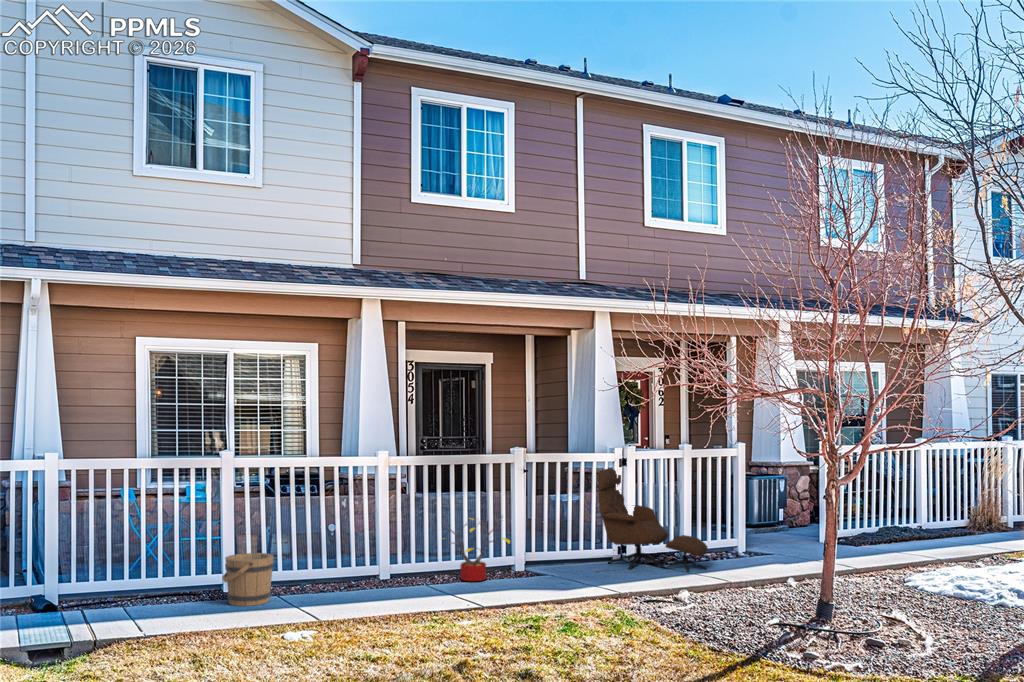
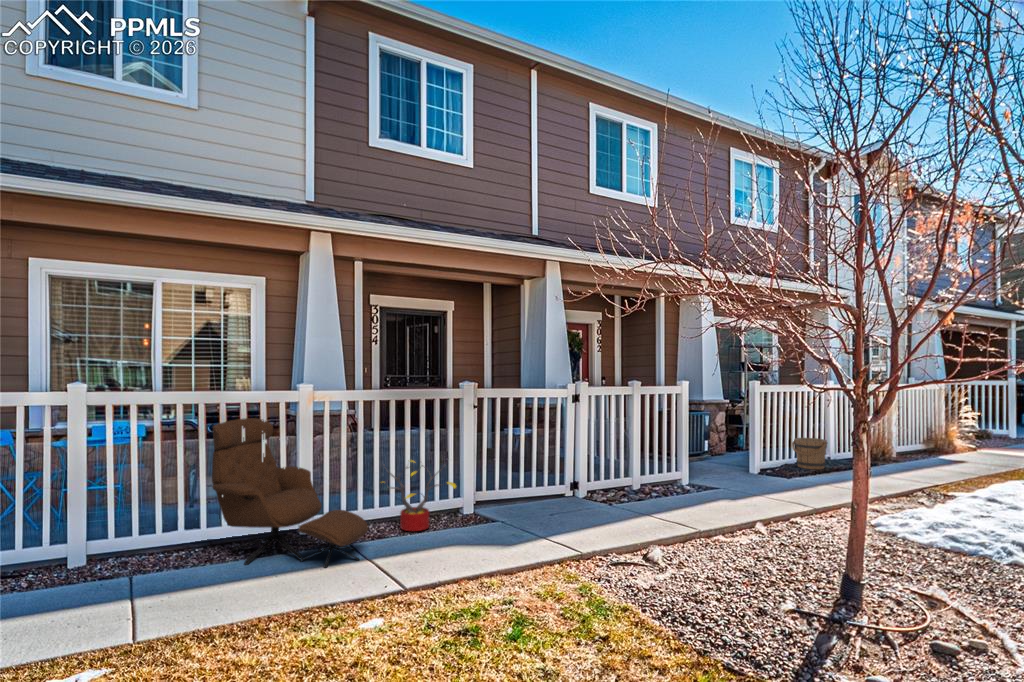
lounge chair: present [597,469,708,572] -> present [212,418,368,568]
bucket: present [222,553,274,606] -> present [792,438,827,469]

